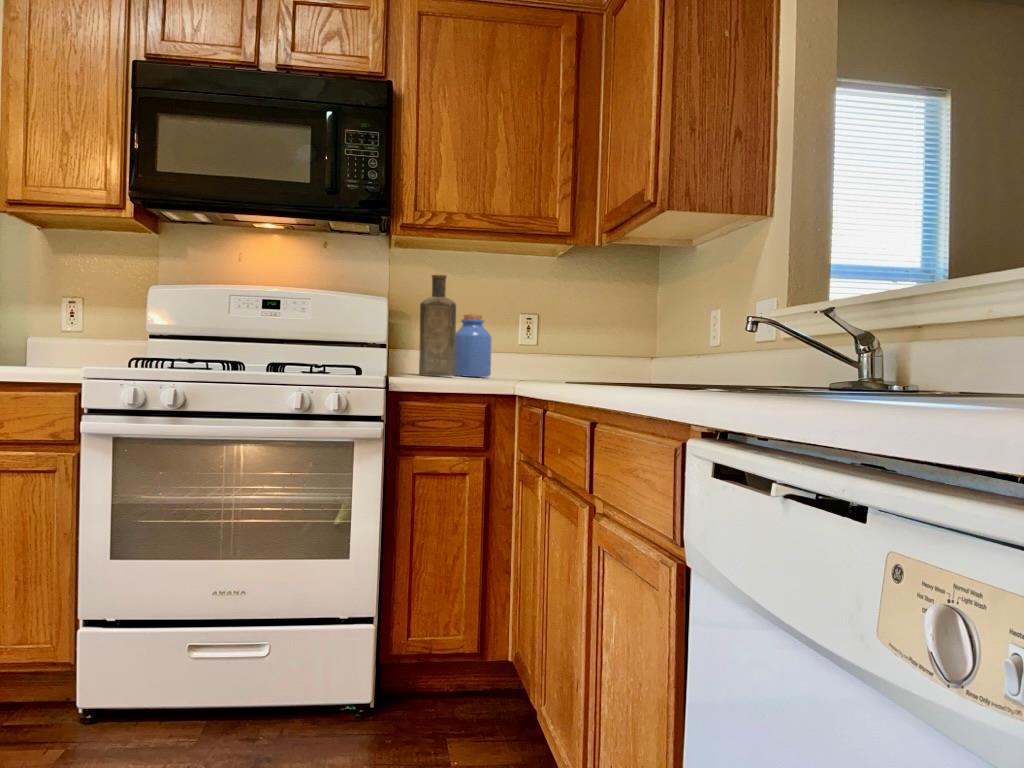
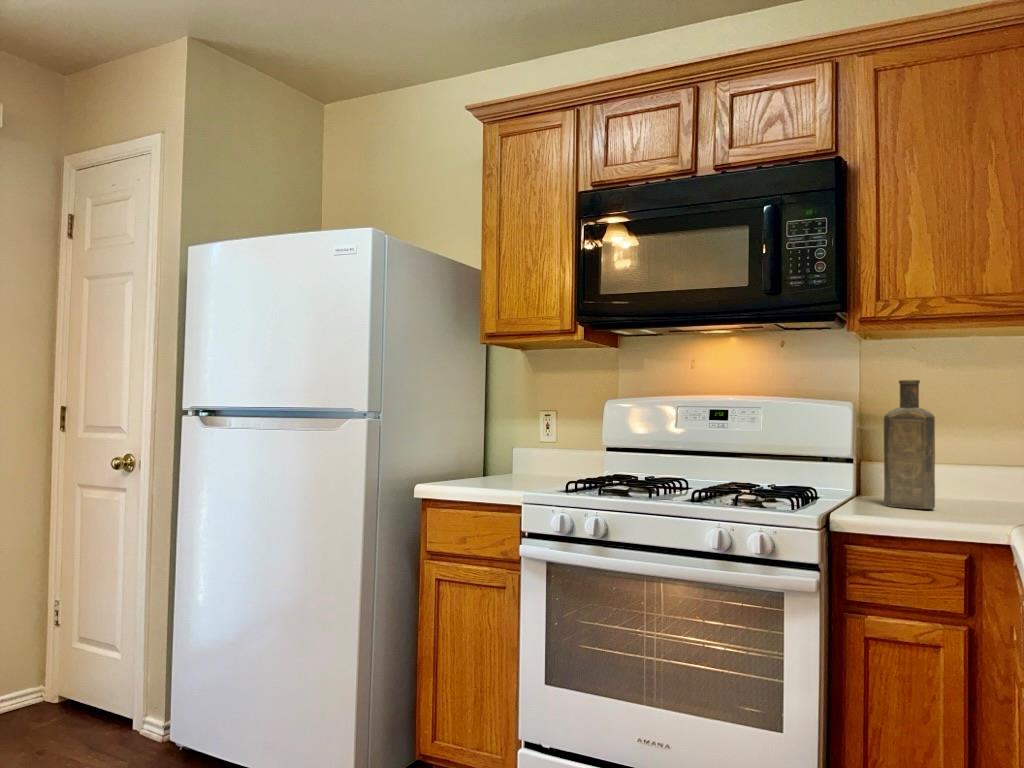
jar: present [455,314,492,377] -> none [942,424,1000,507]

